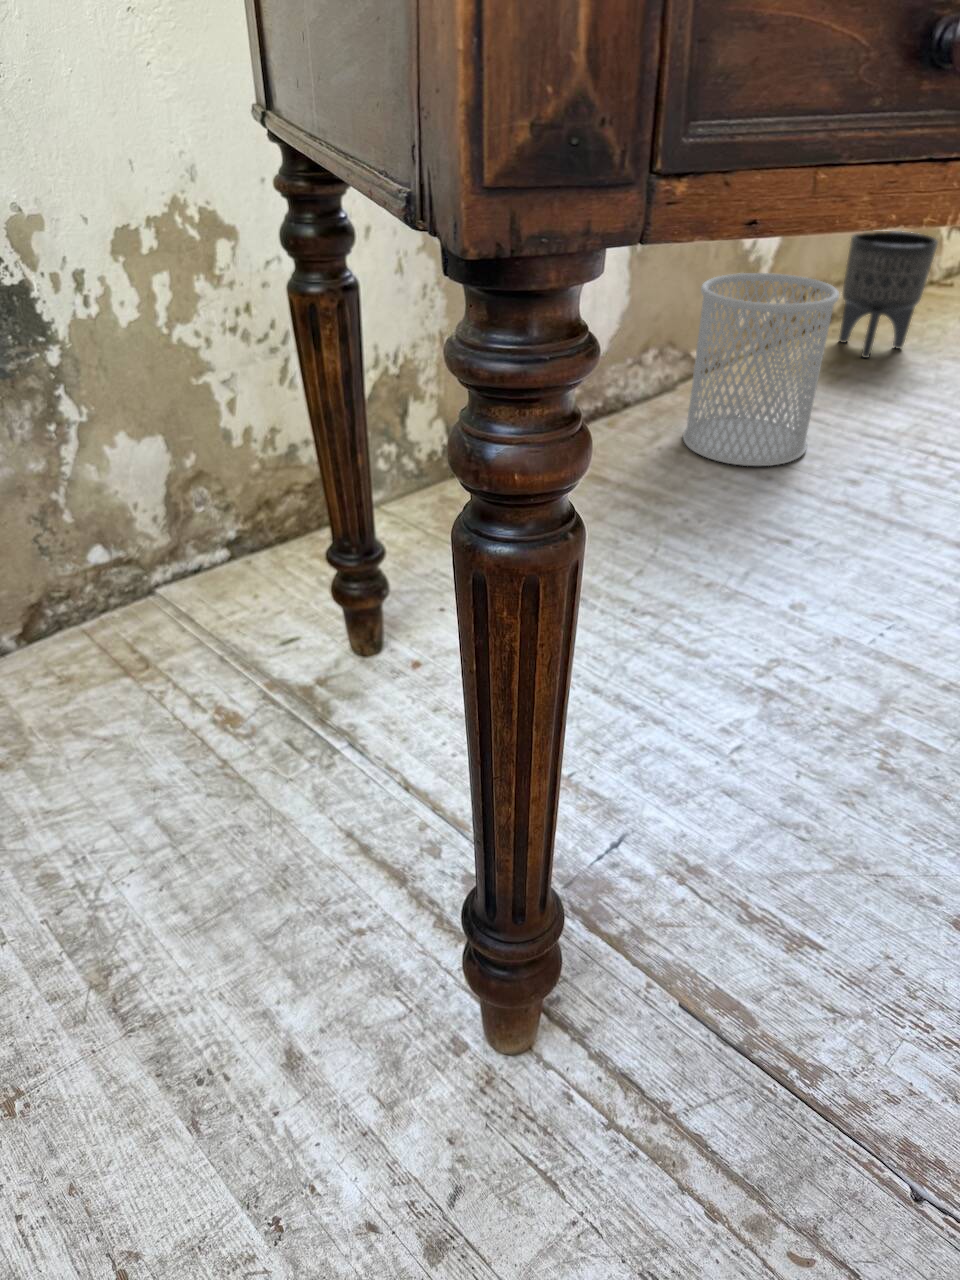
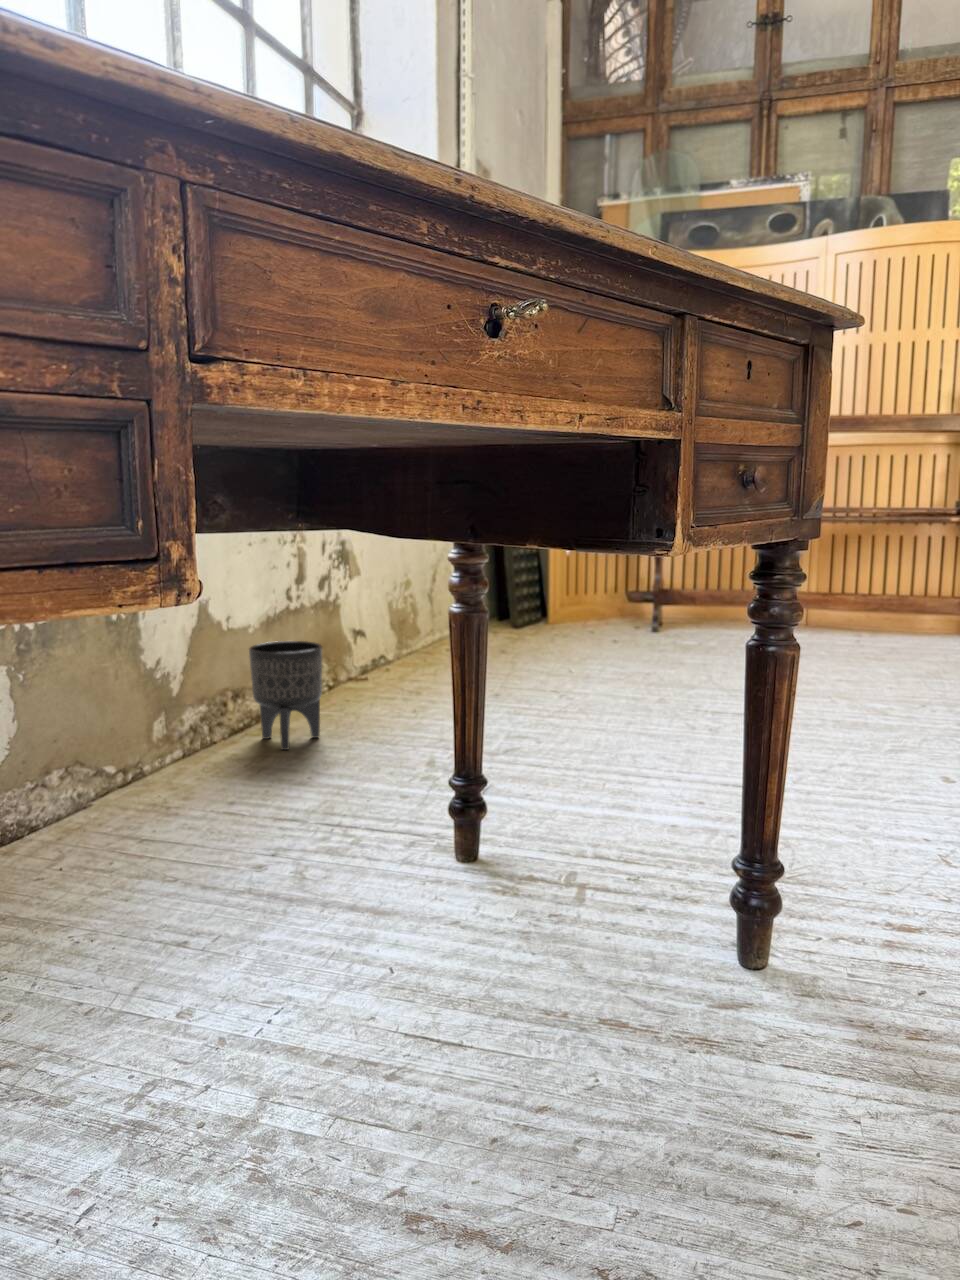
wastebasket: present [683,273,839,466] -> none [73,686,218,874]

